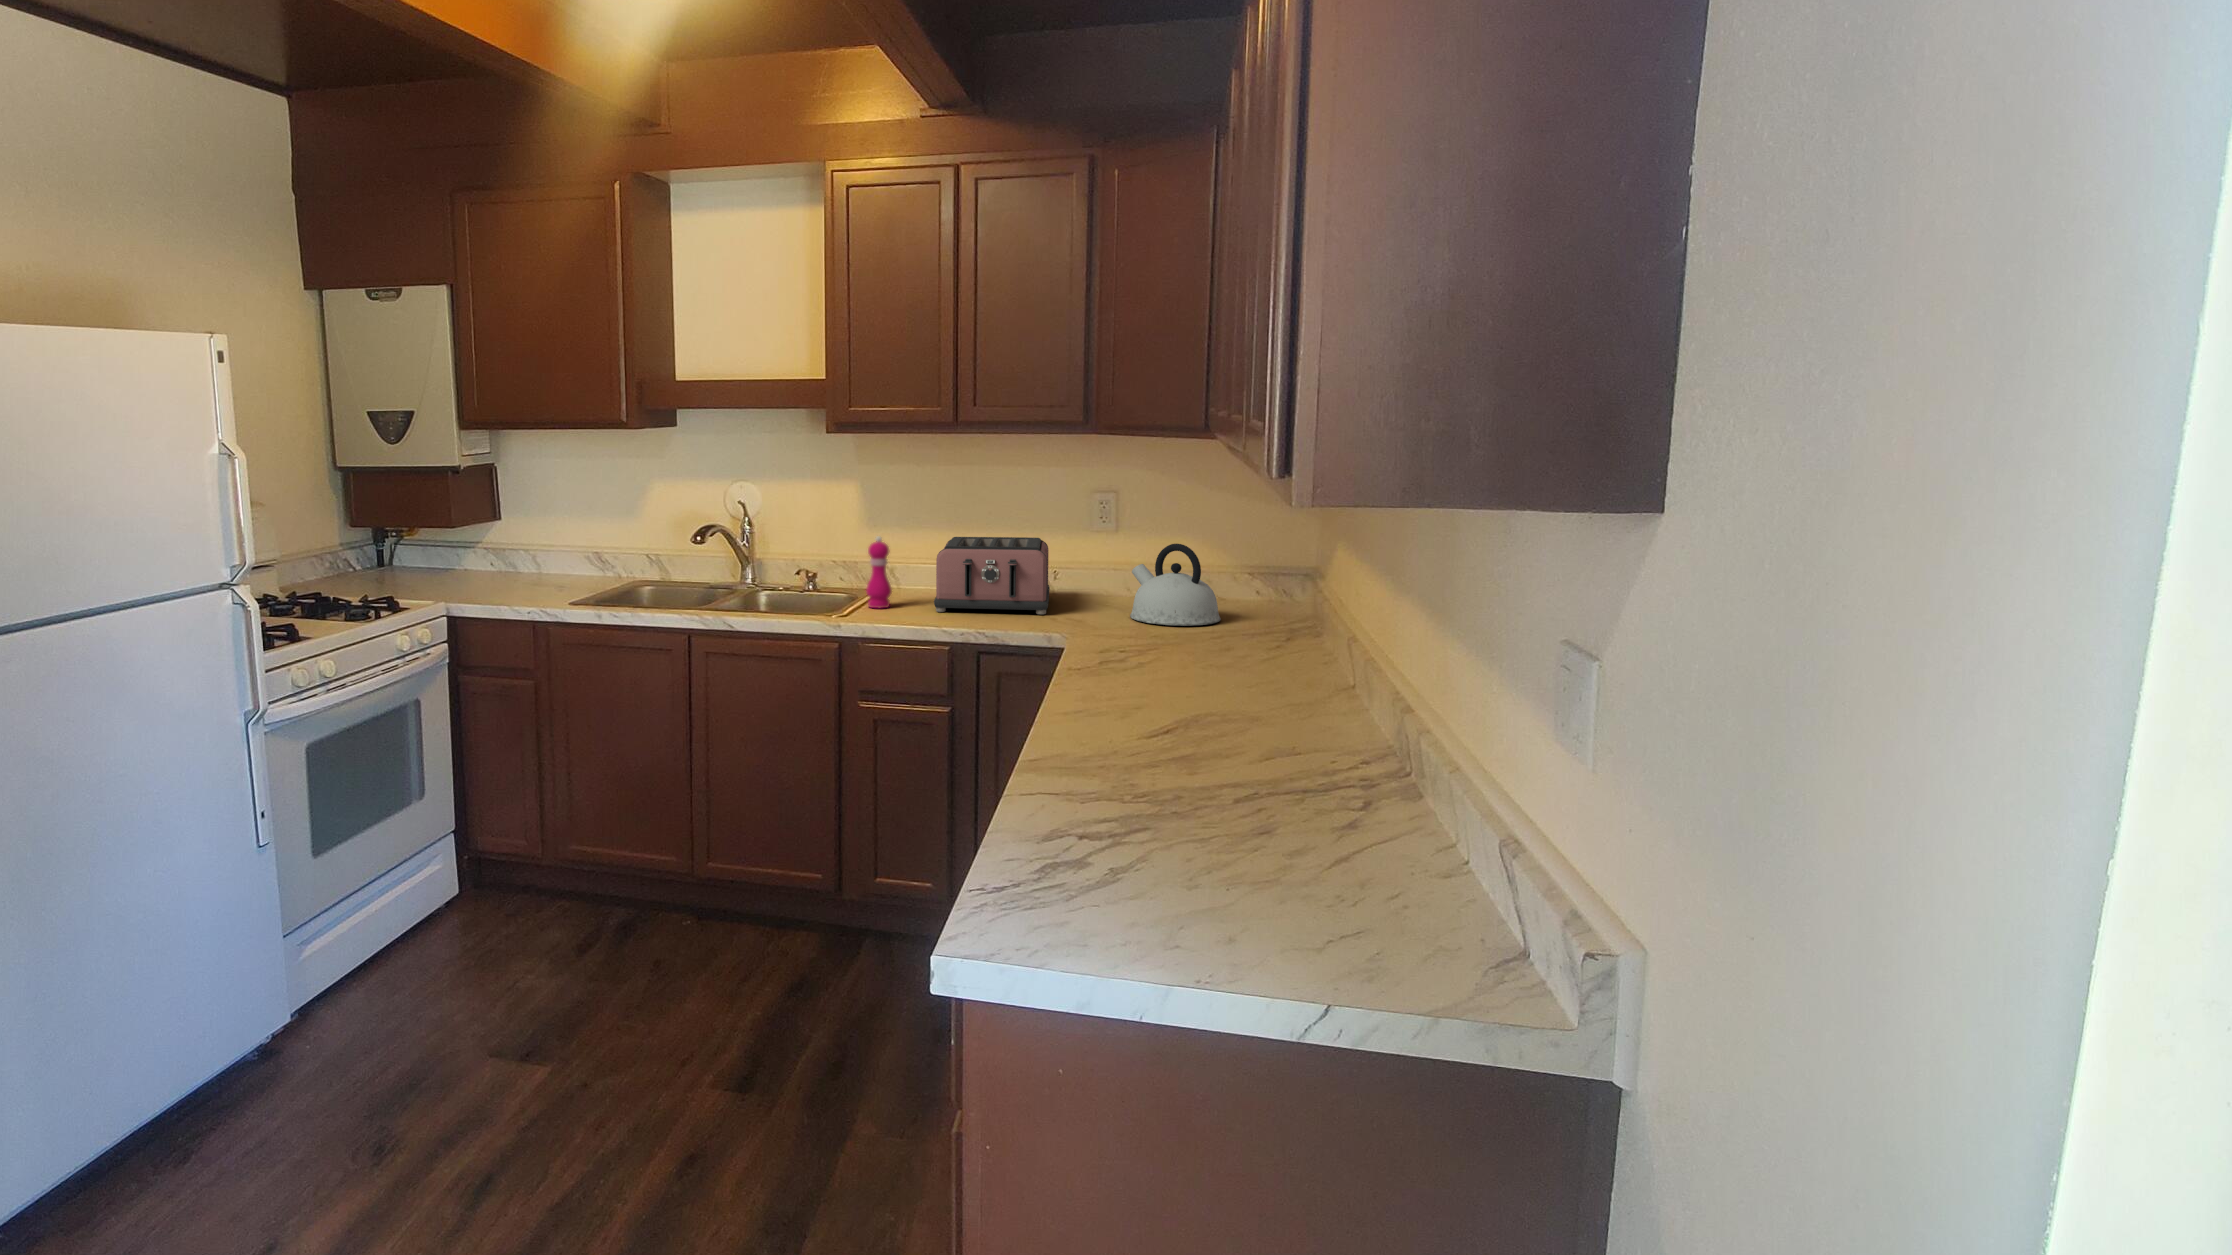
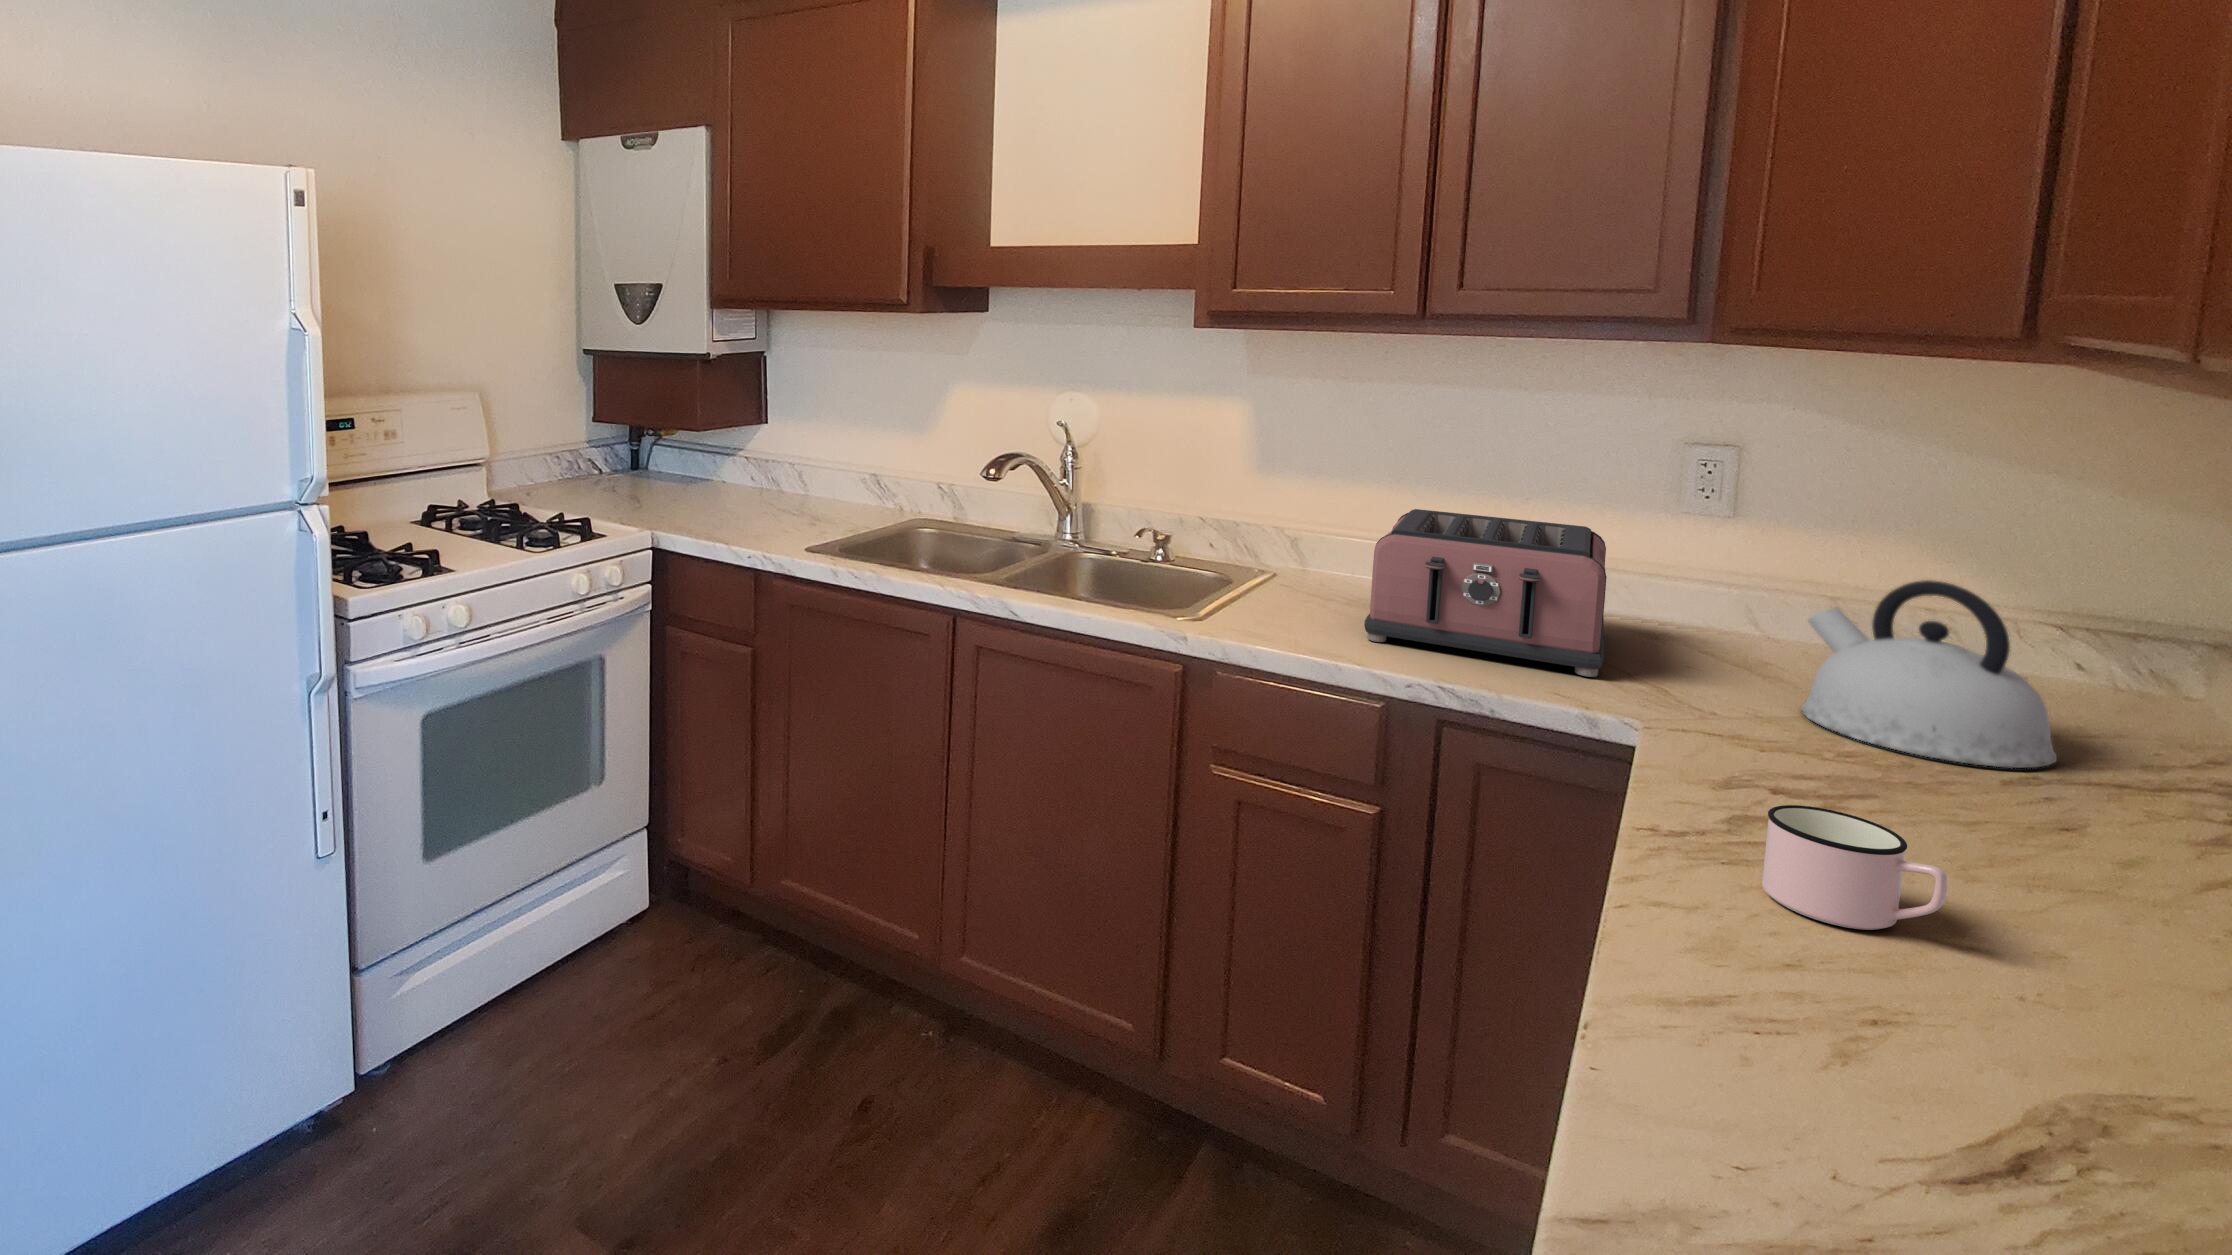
pepper mill: present [866,536,892,608] -> none [1242,500,1288,619]
mug: none [1101,633,1156,676] -> present [1762,805,1947,930]

